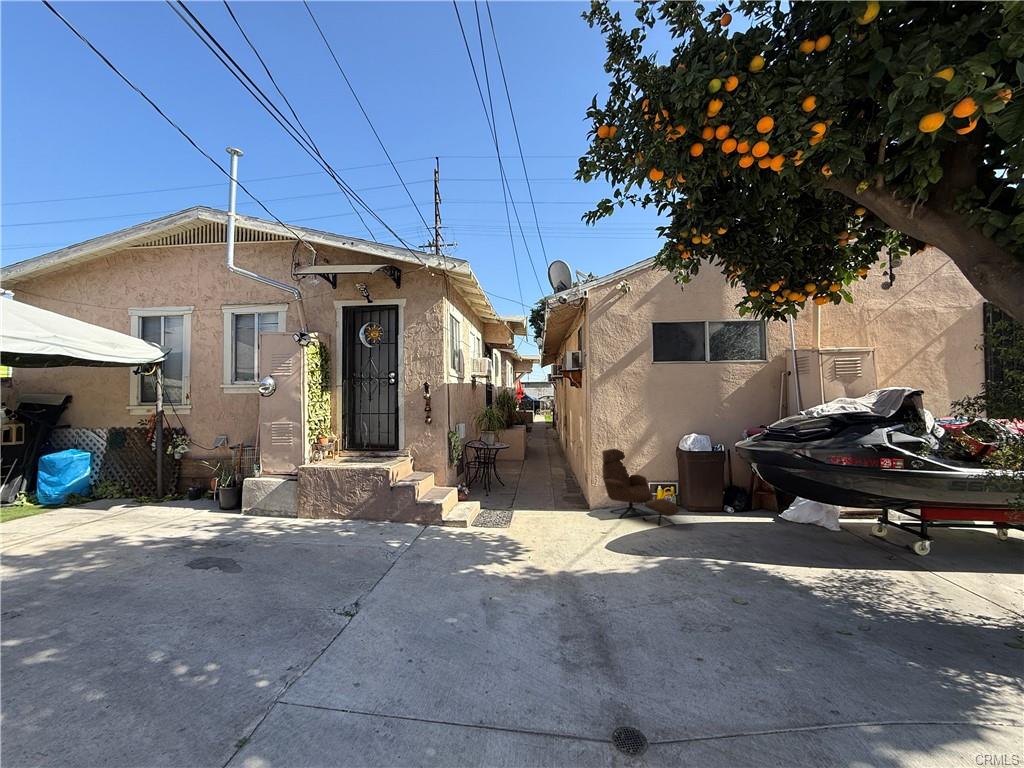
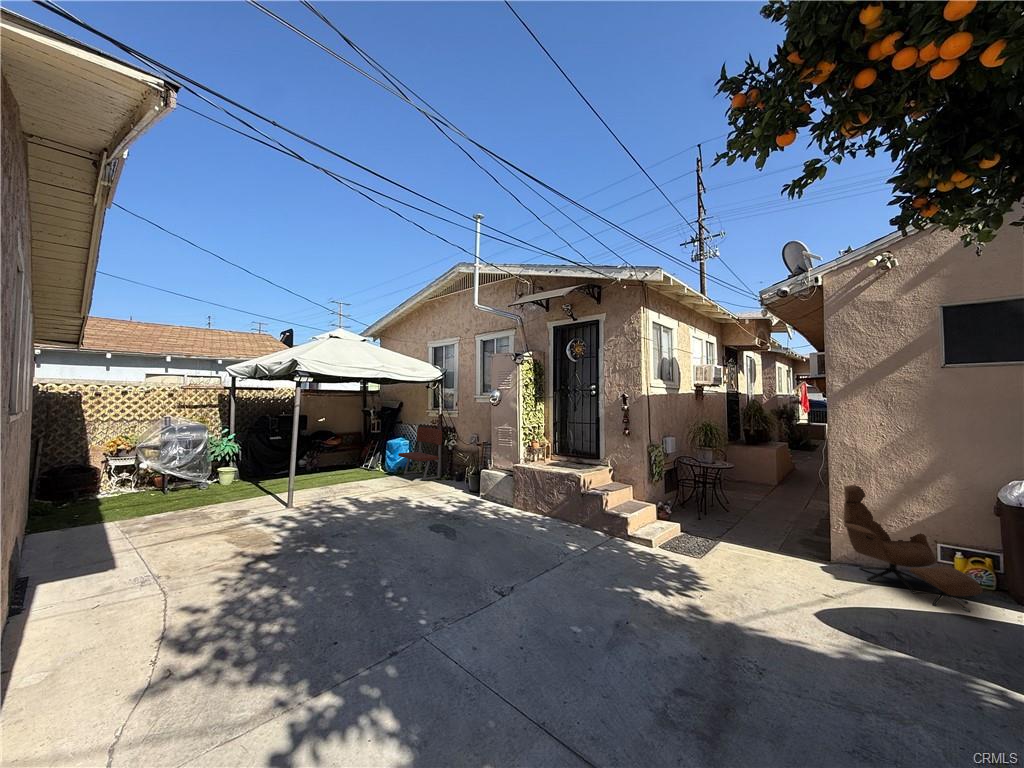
bench: none [77,431,164,504] -> present [398,427,442,480]

